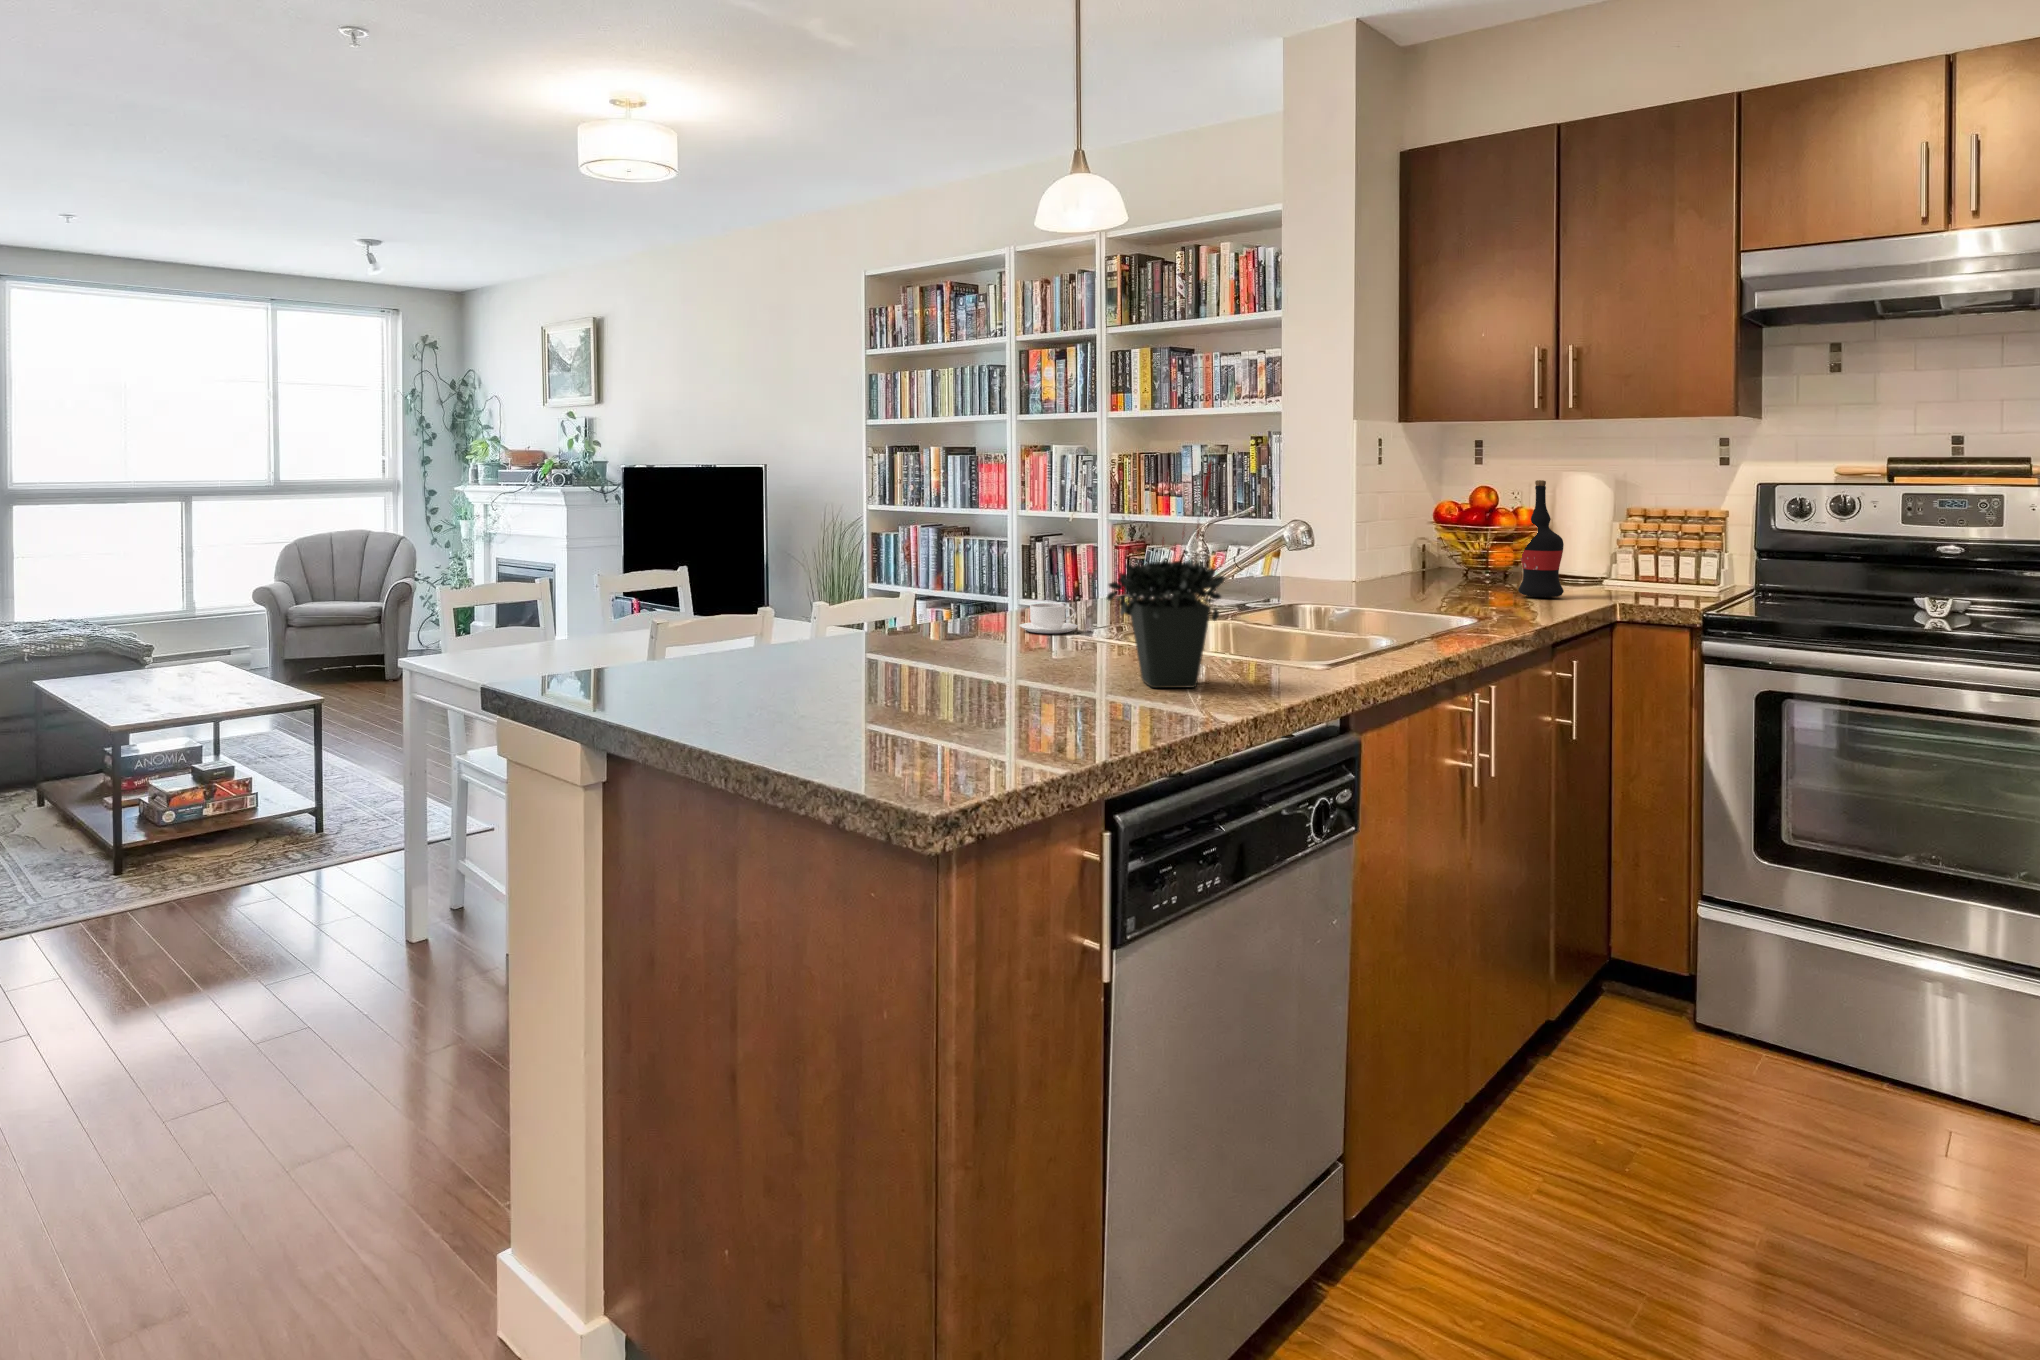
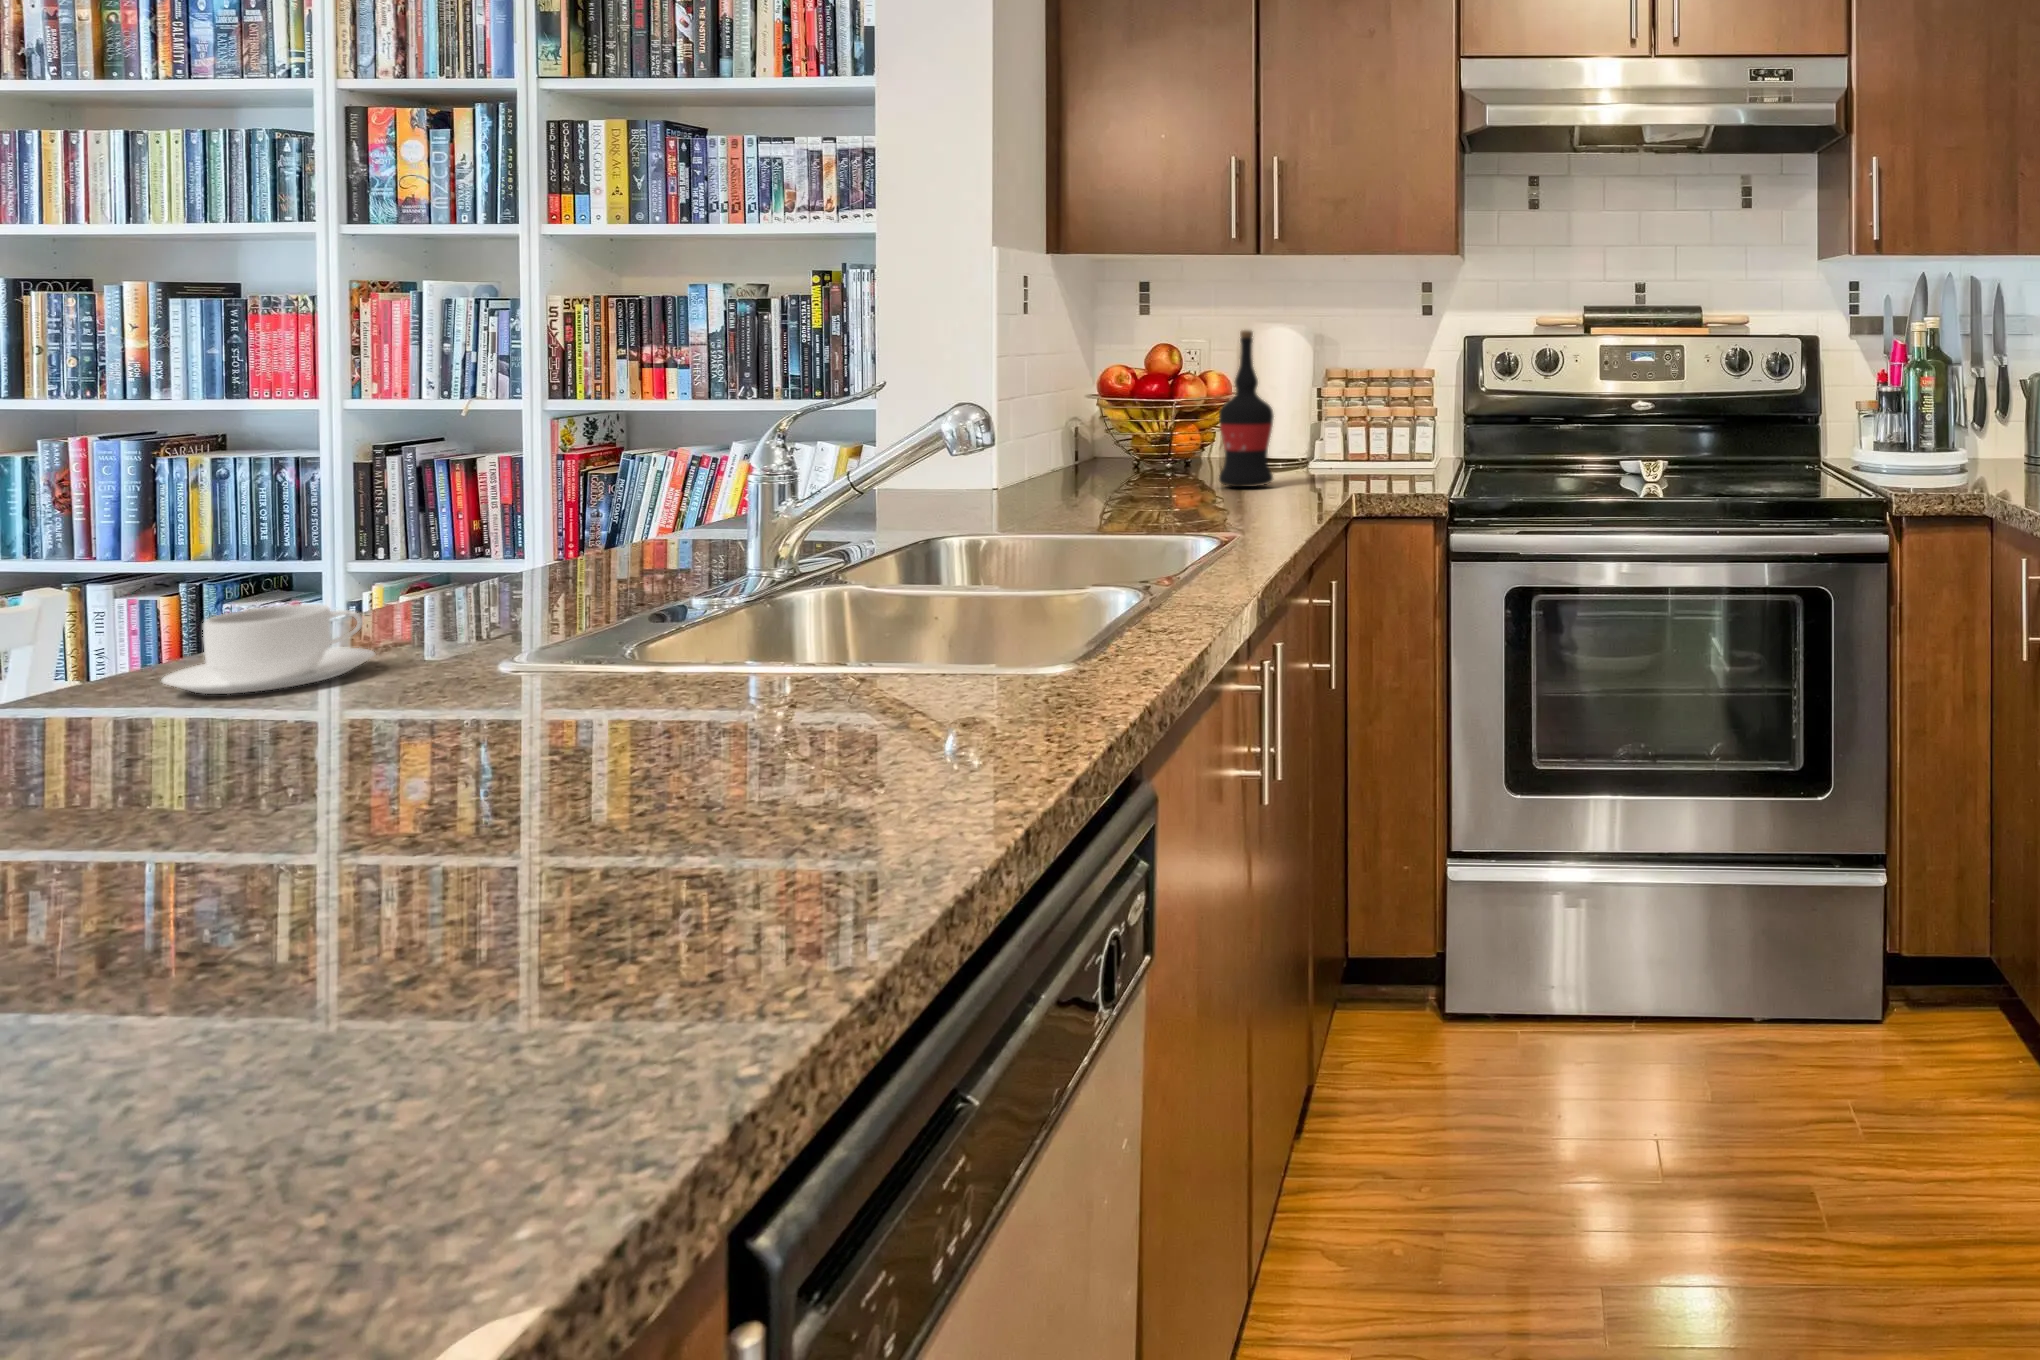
potted plant: present [1107,460,1225,688] -> none [371,157,829,907]

